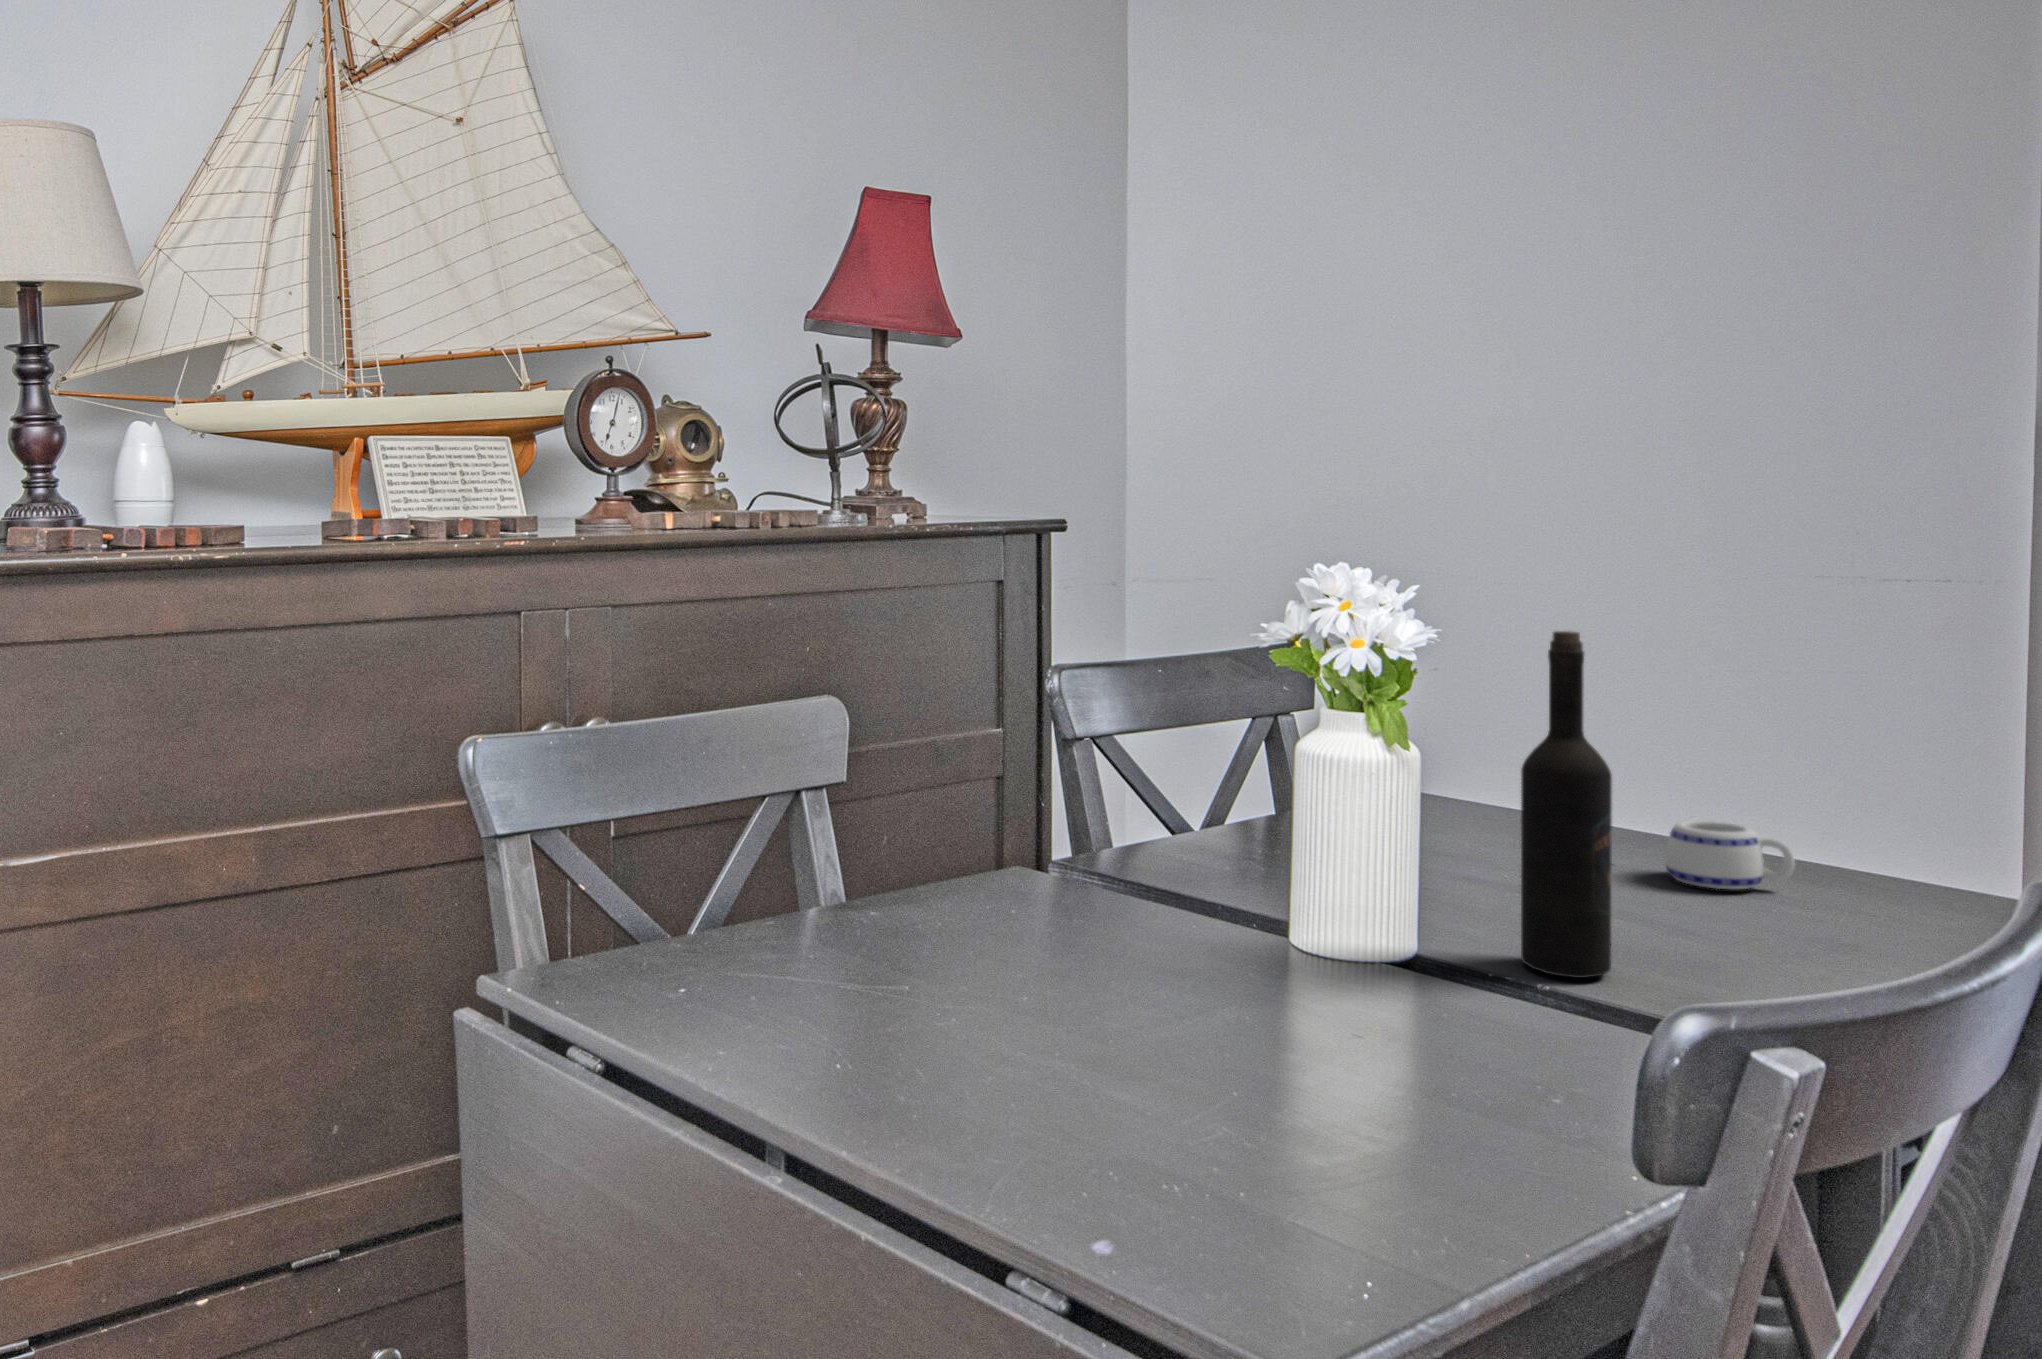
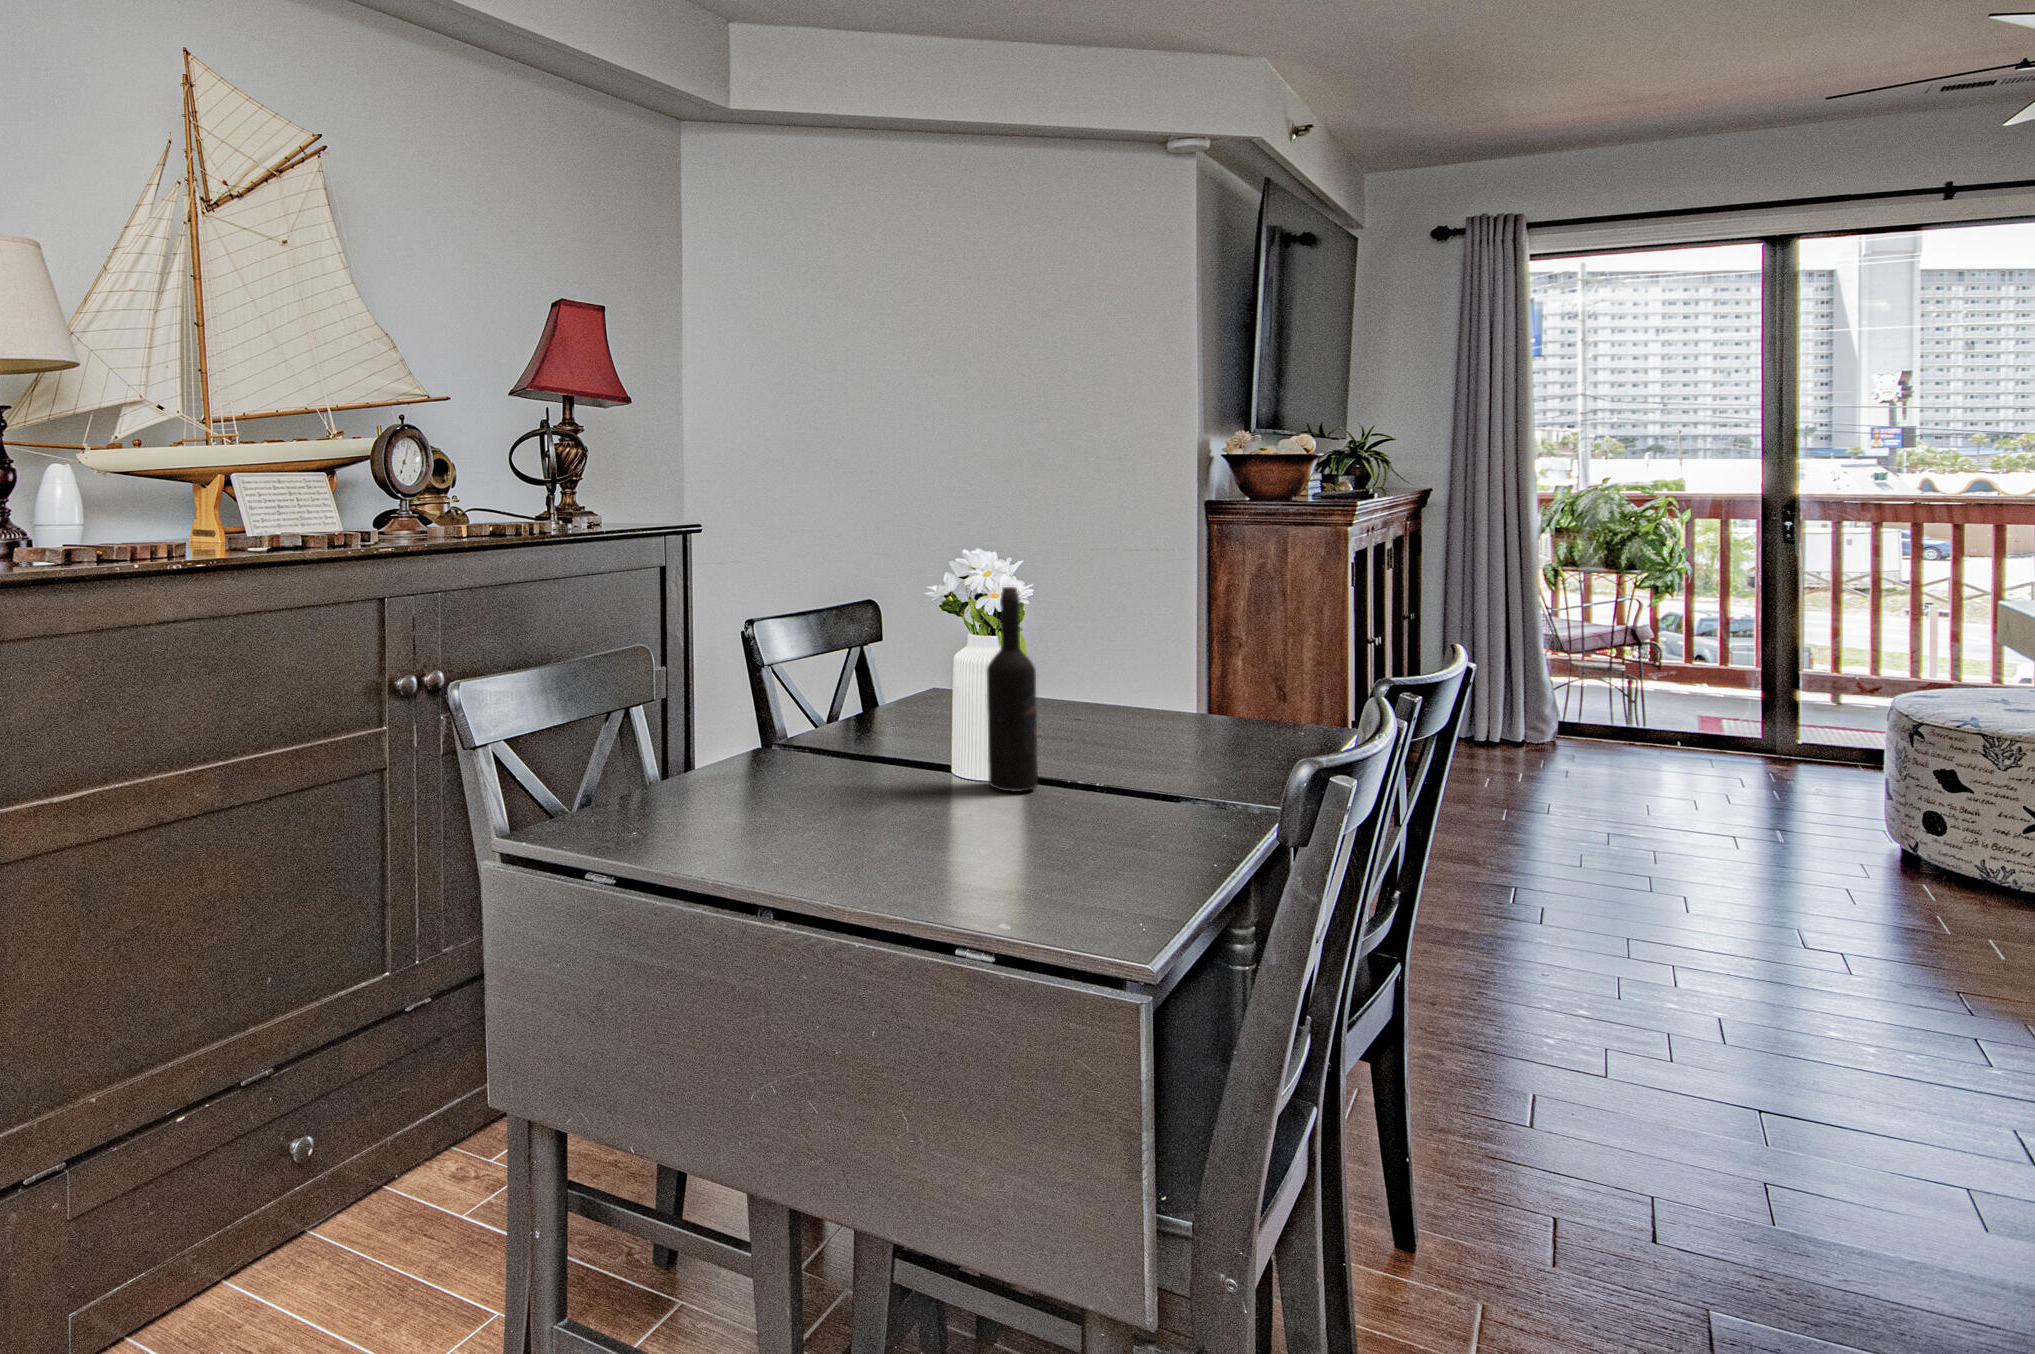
mug: present [1665,821,1795,889] -> none [1086,700,1157,741]

